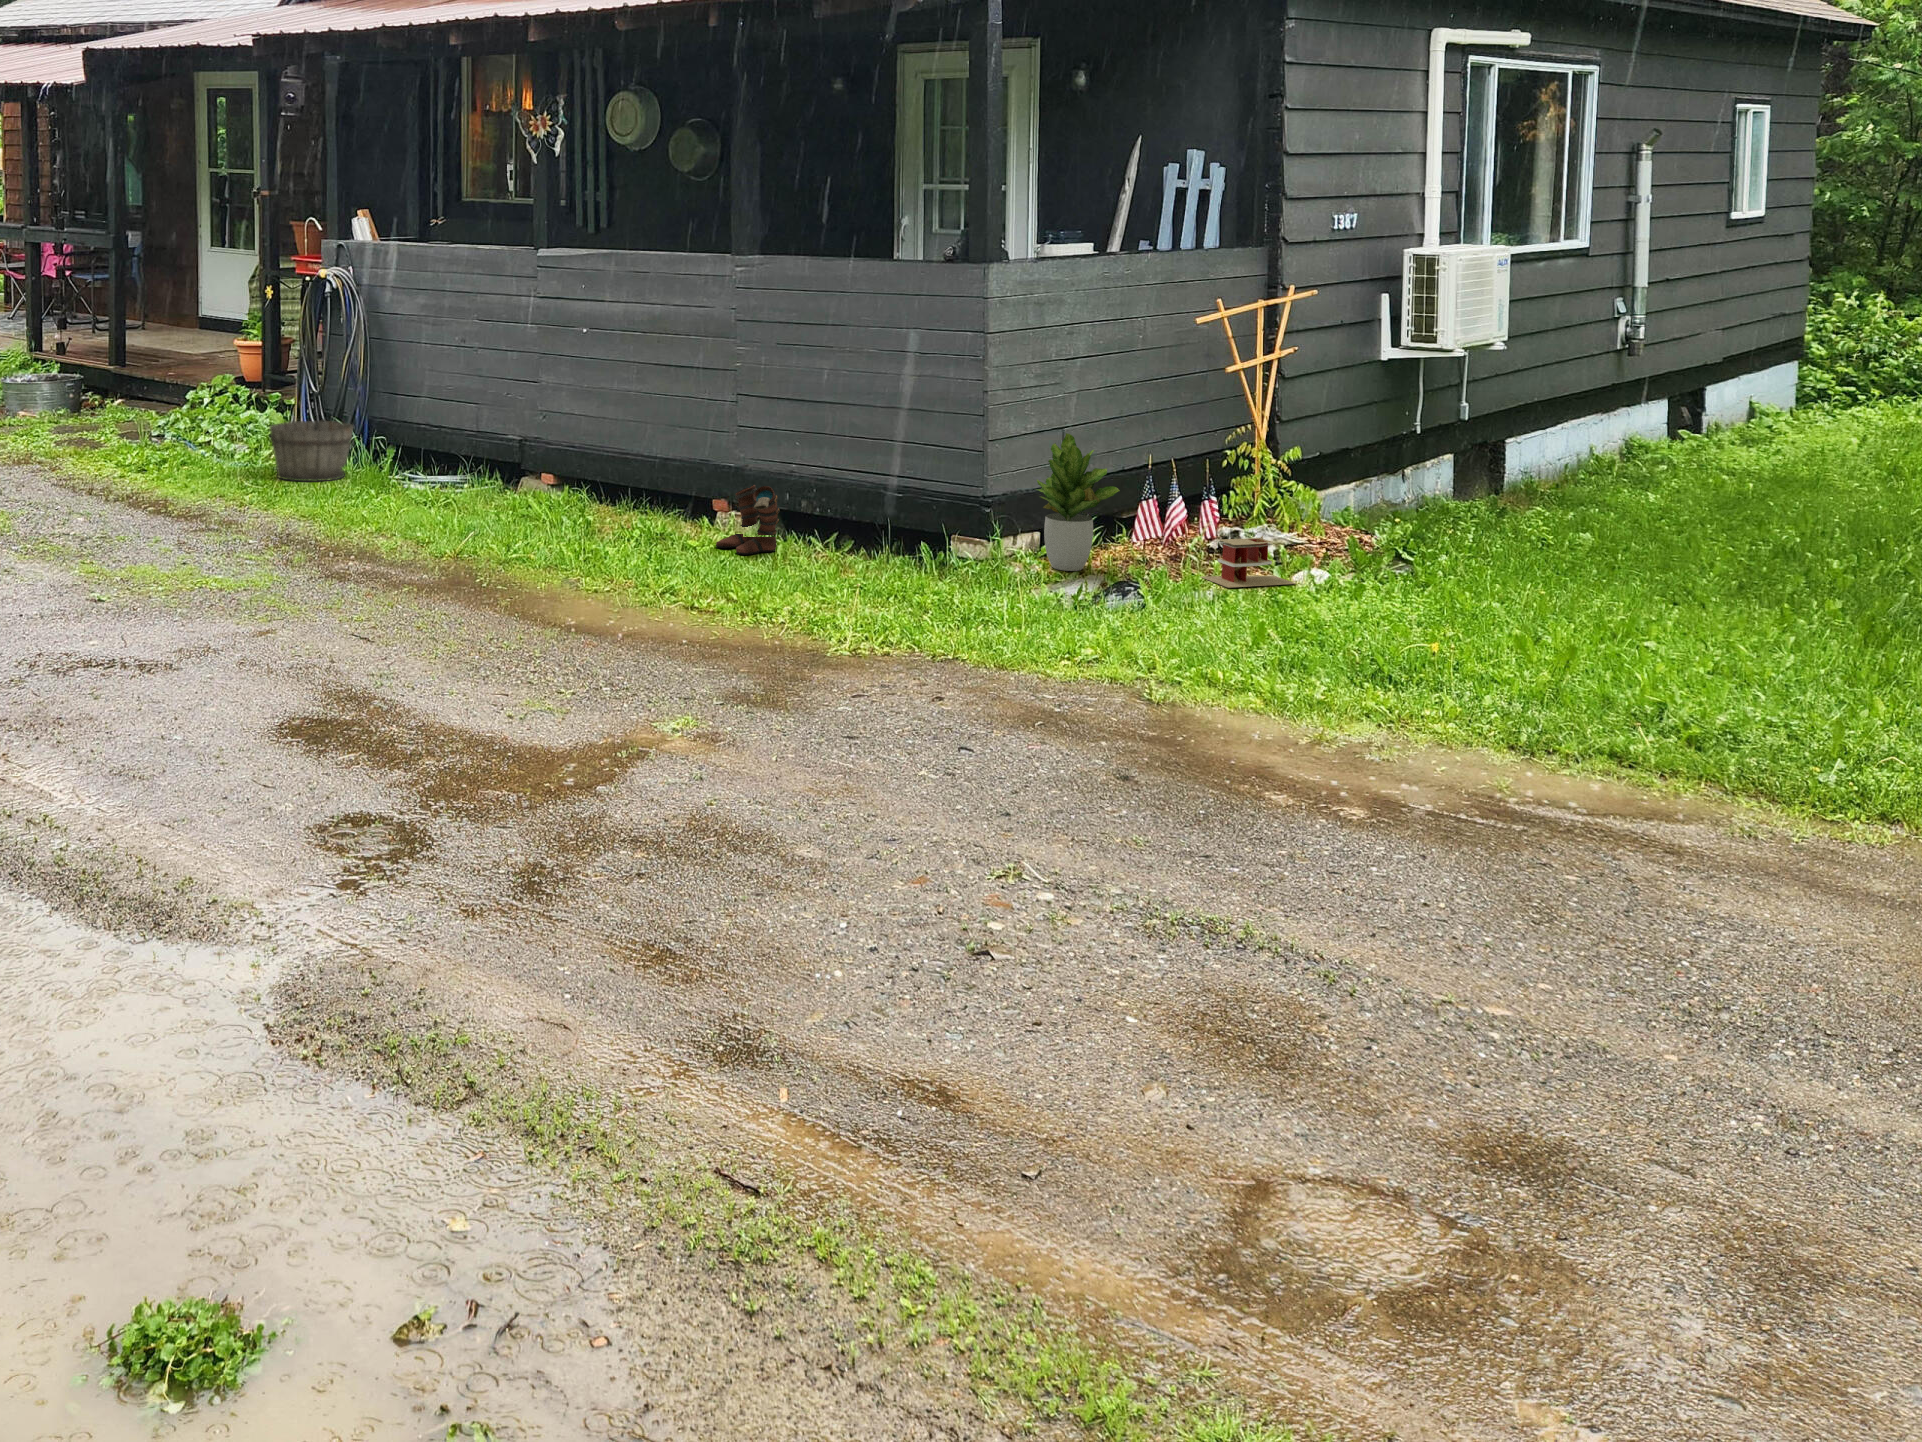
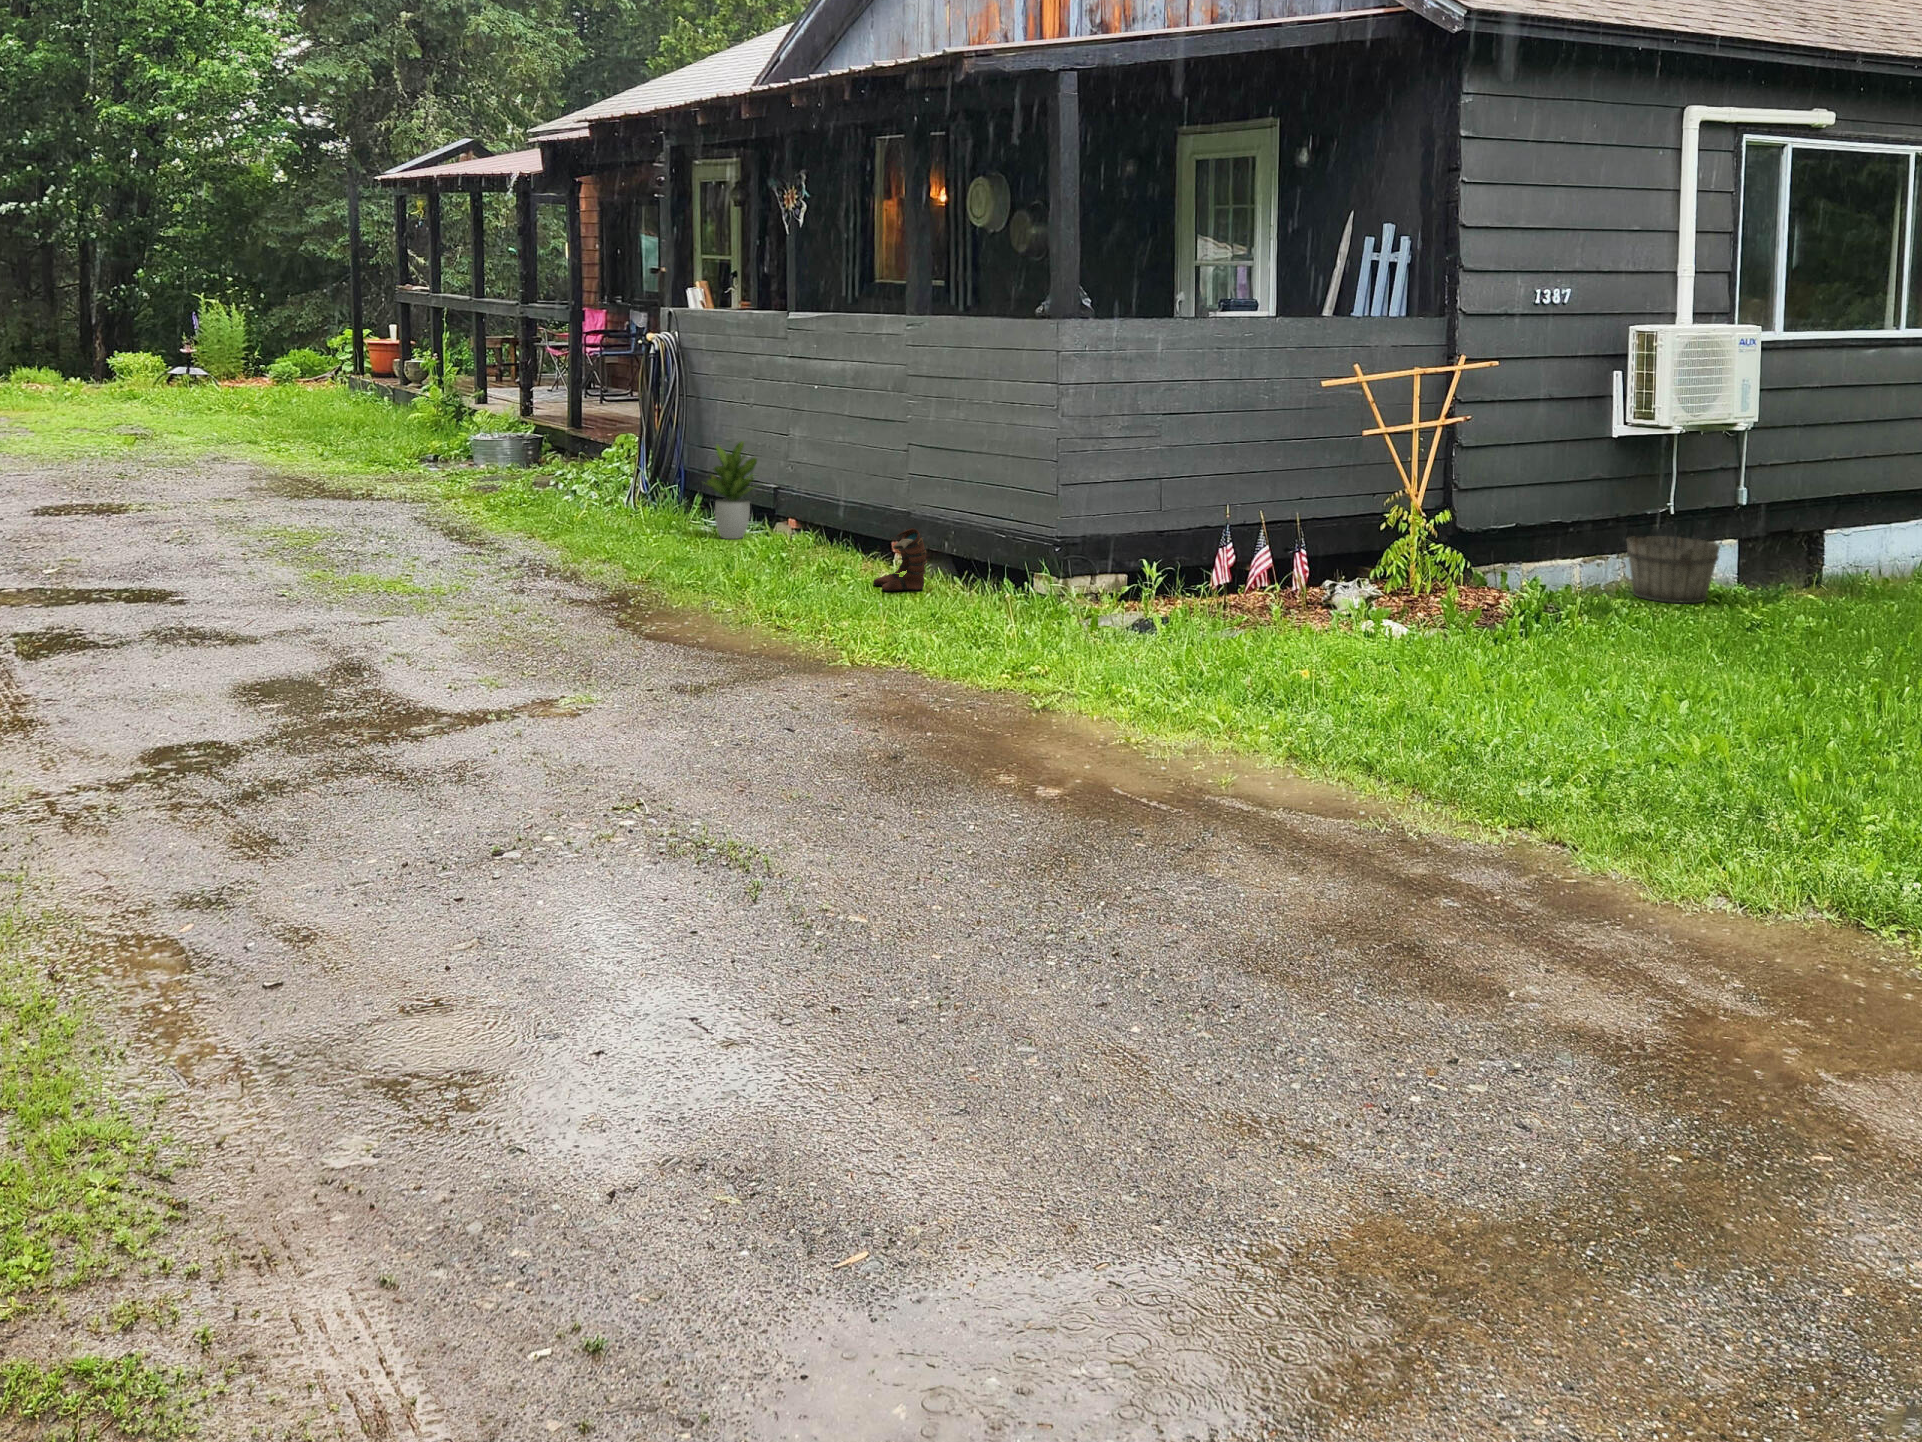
wooden bucket: present [269,409,353,481] -> present [1627,521,1720,603]
potted plant: present [1037,433,1120,571] -> present [706,441,760,539]
toy house: present [1202,536,1296,588] -> none [1245,593,1332,642]

